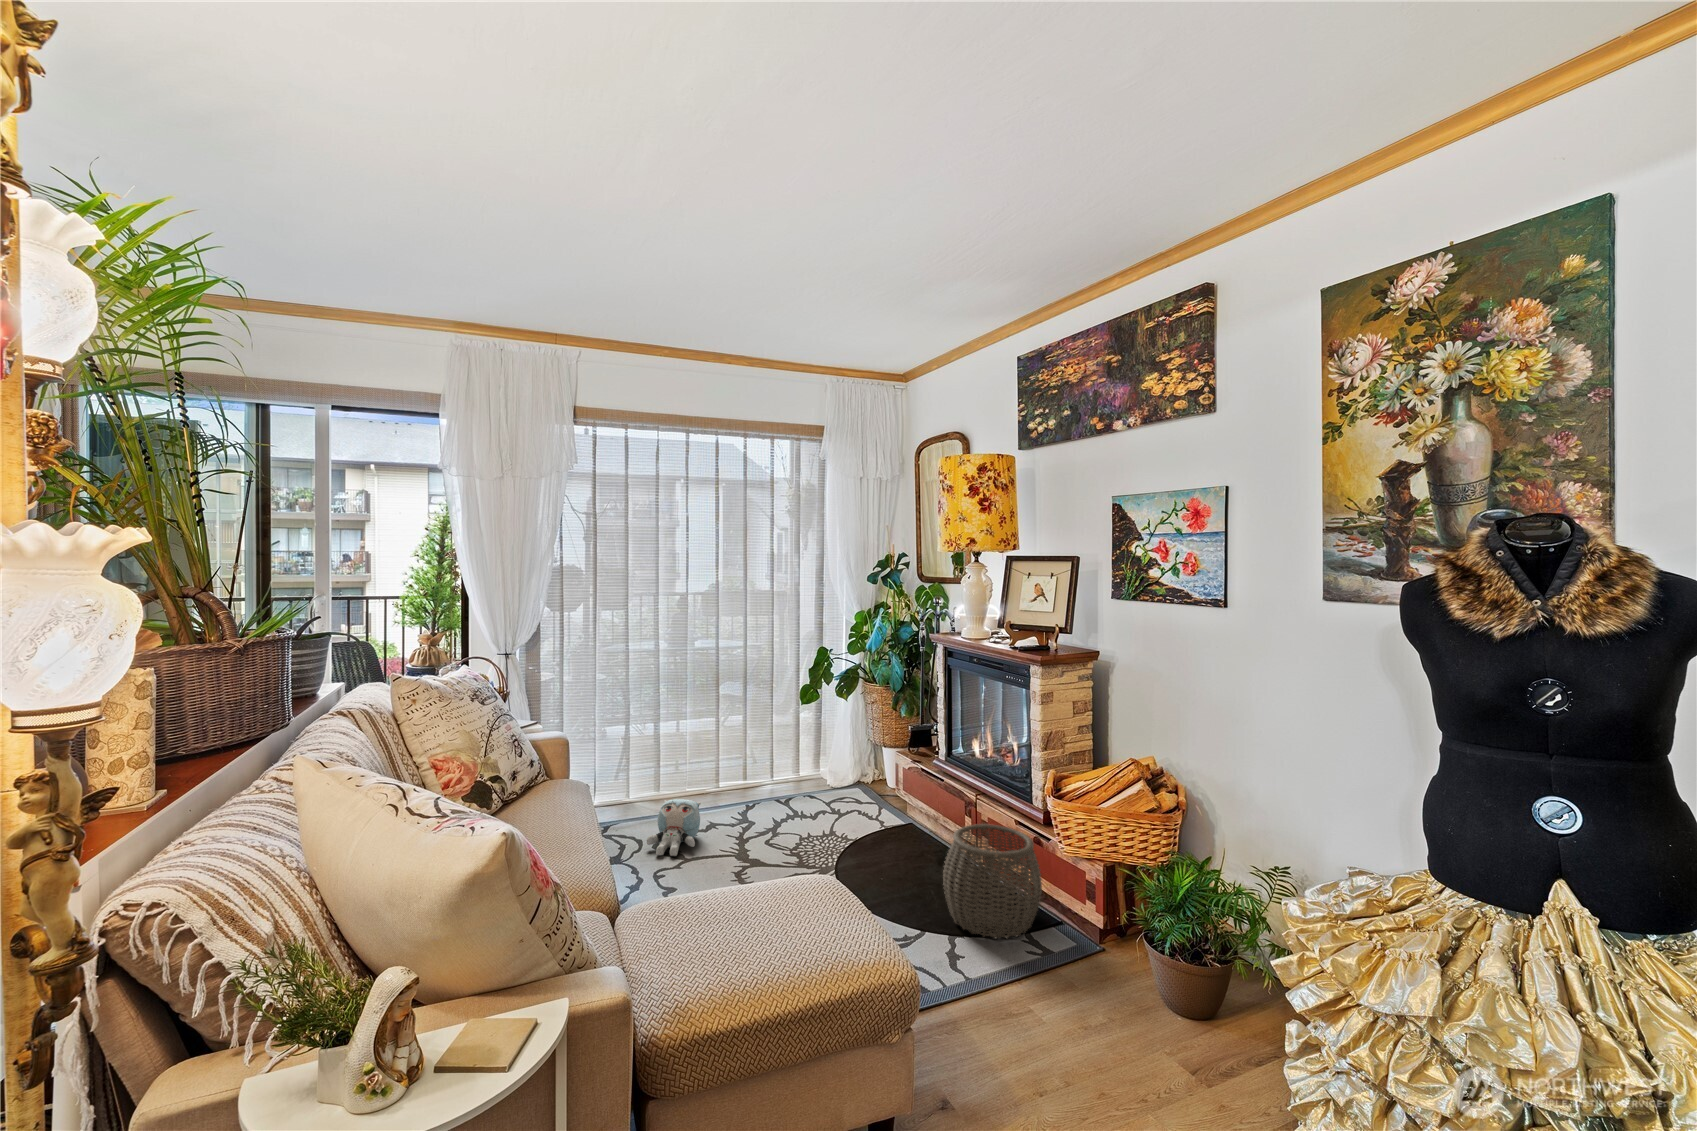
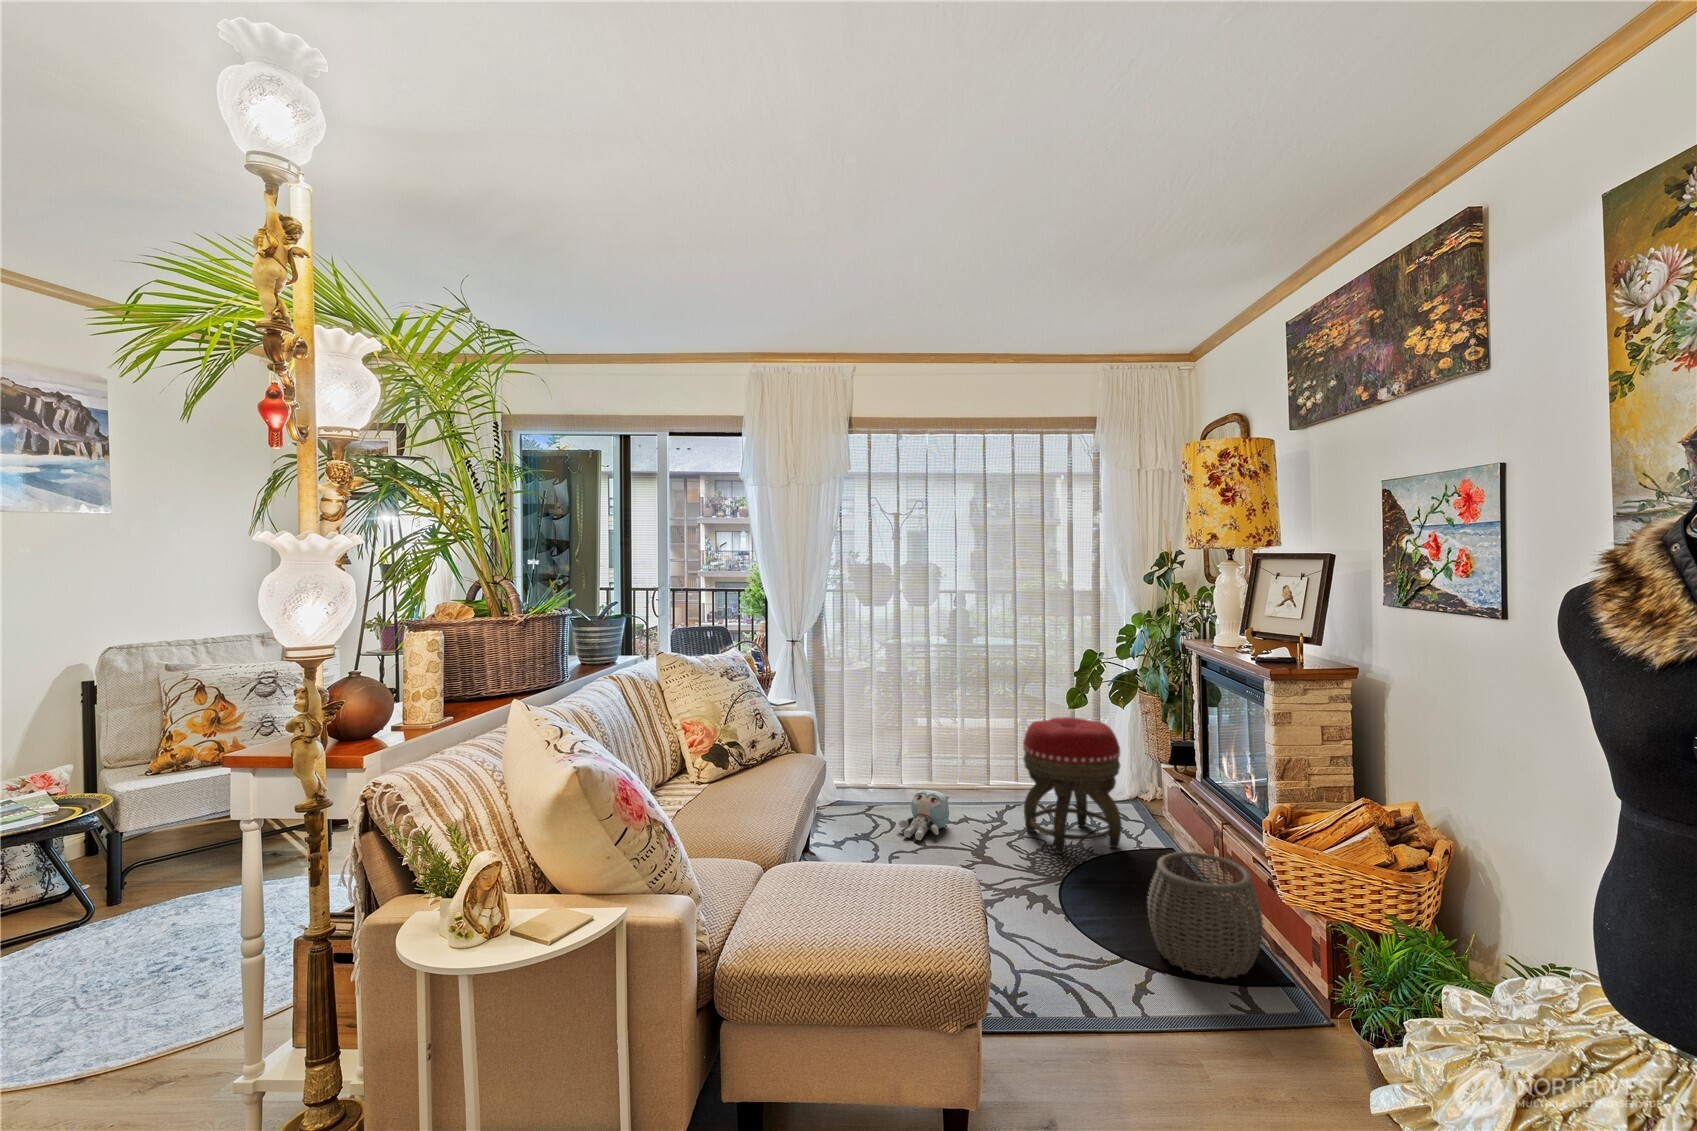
footstool: none [776,710,872,847] -> present [1023,717,1122,854]

